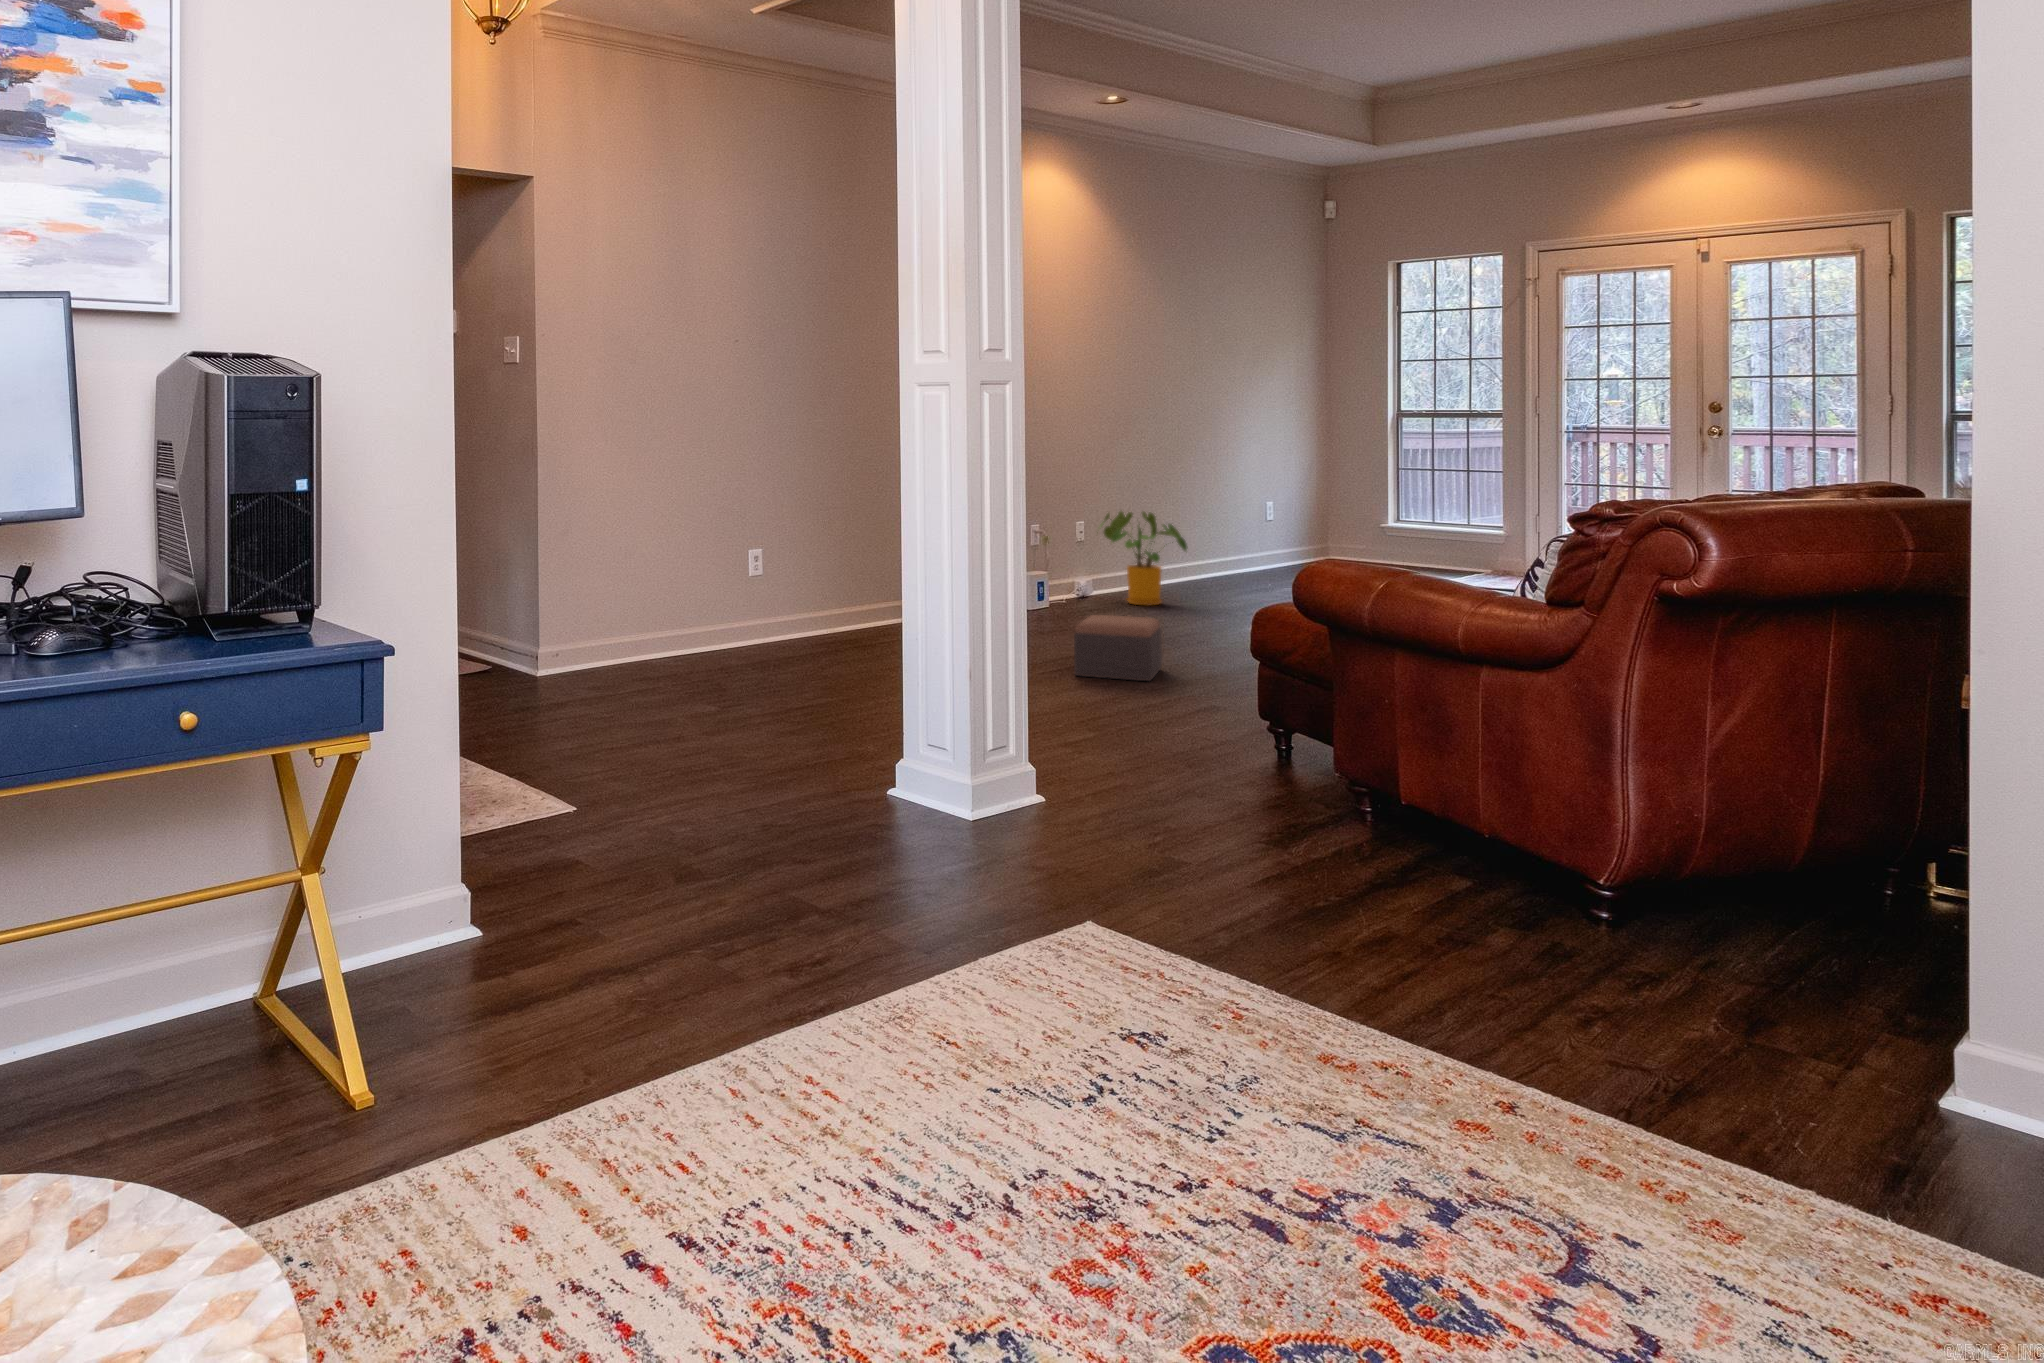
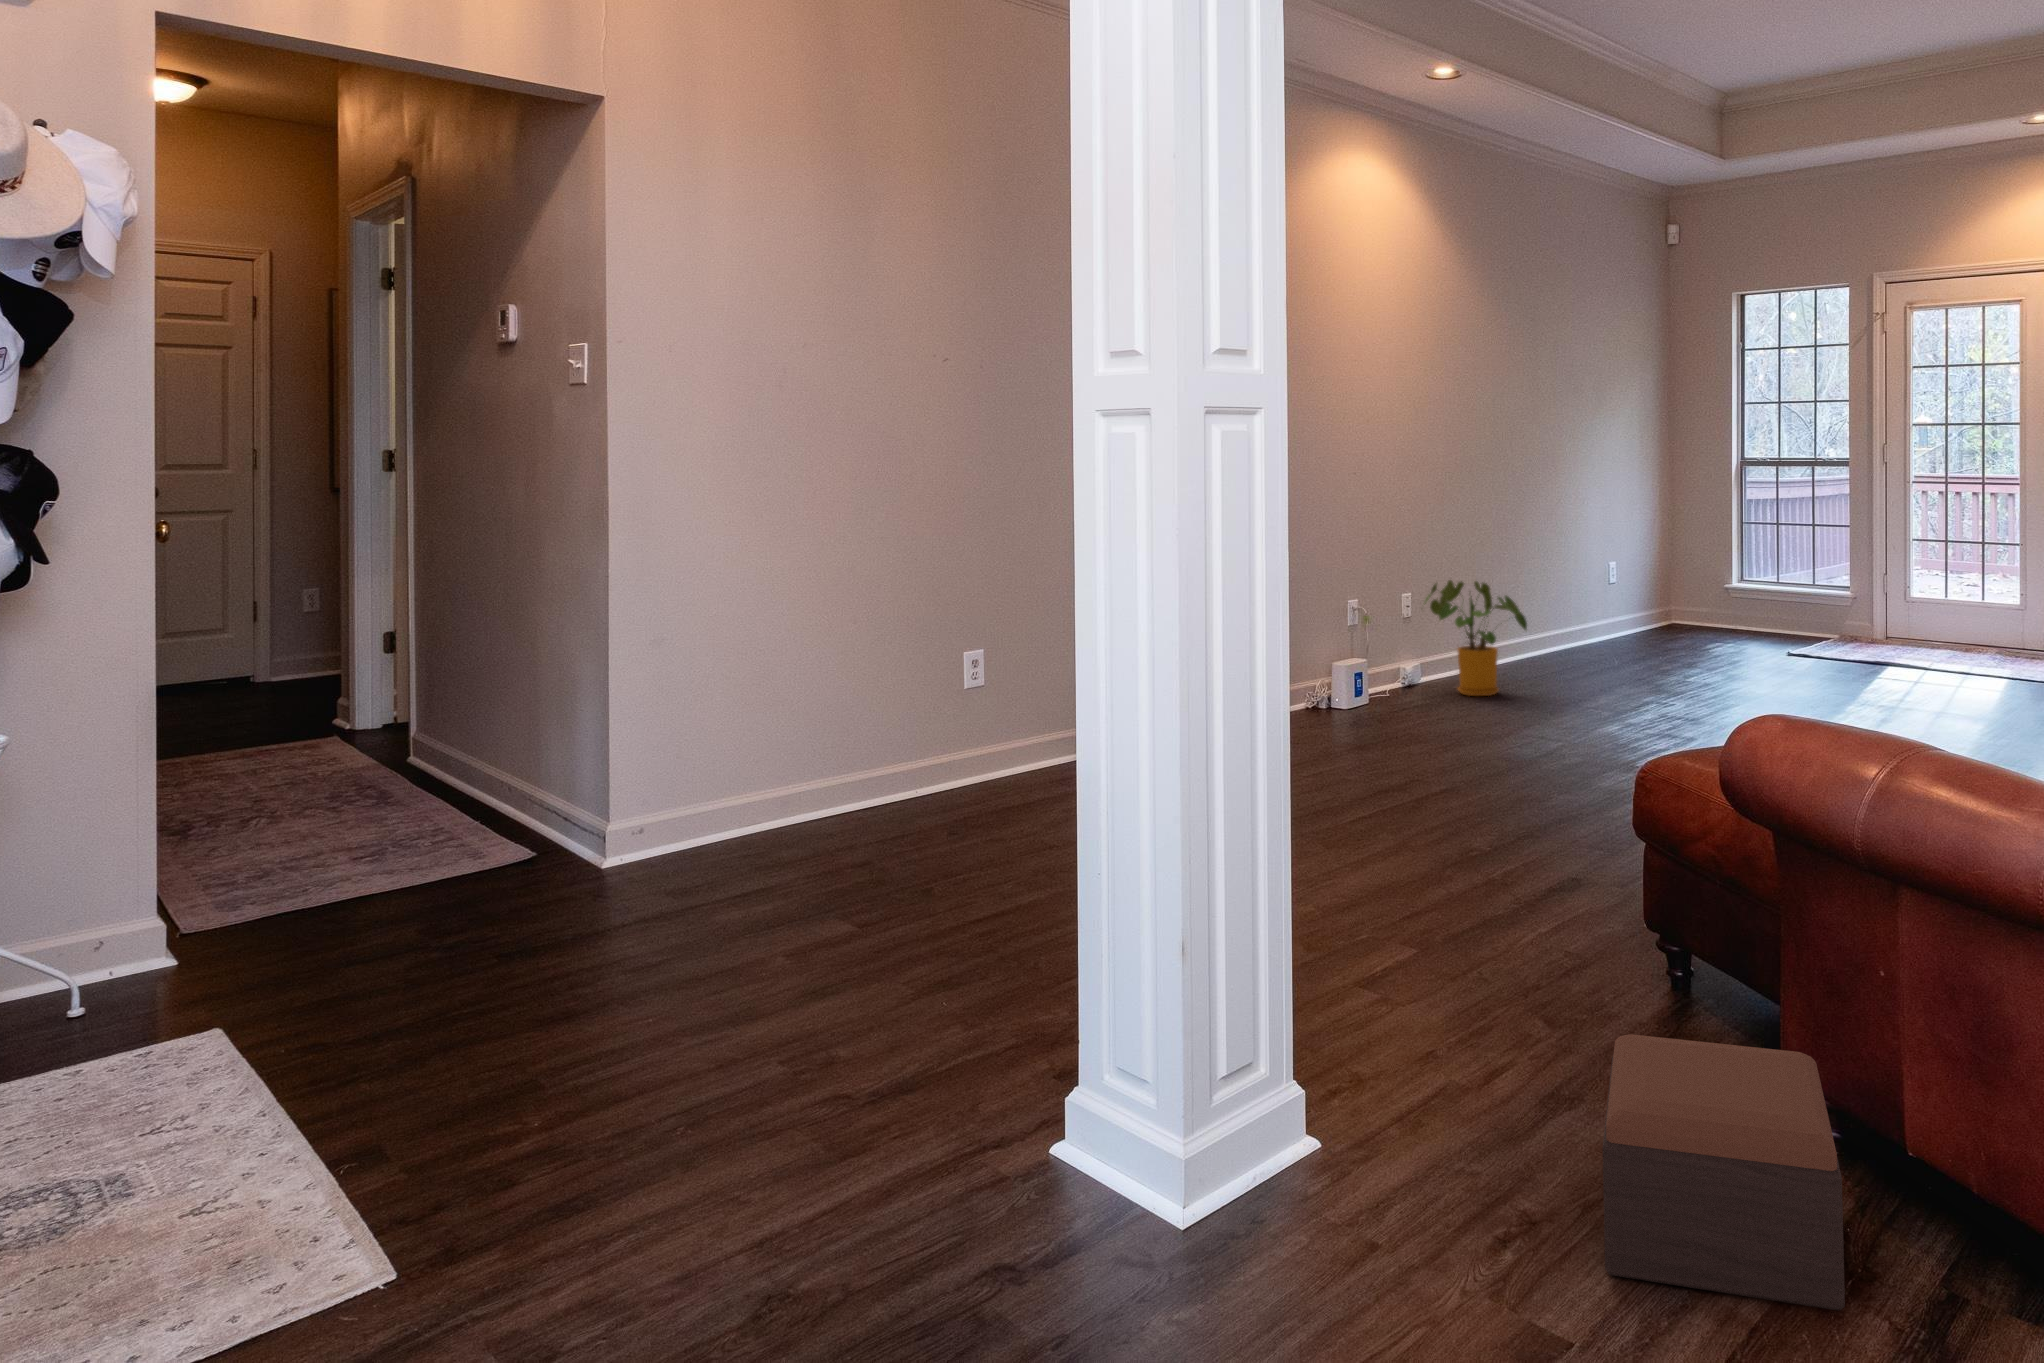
footstool: present [1074,615,1162,681] -> present [1603,1034,1845,1311]

